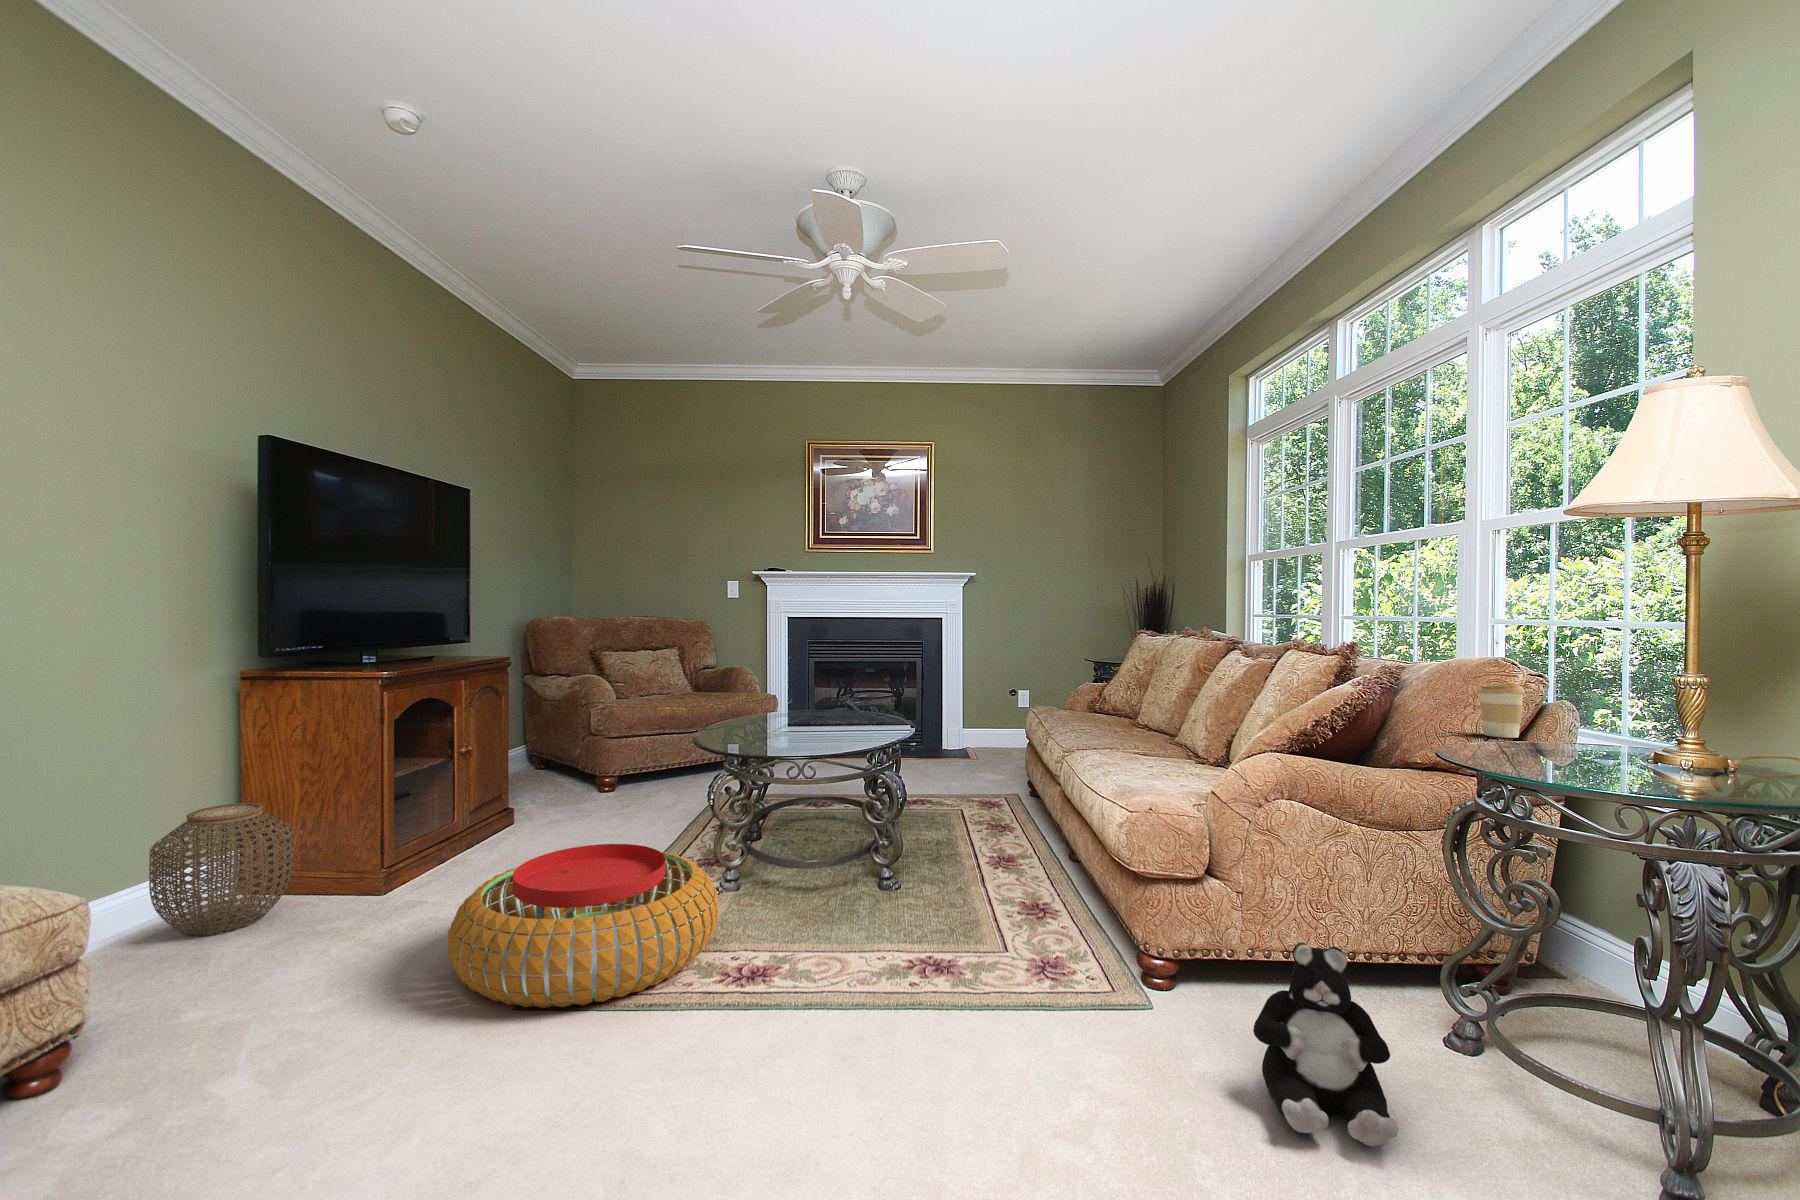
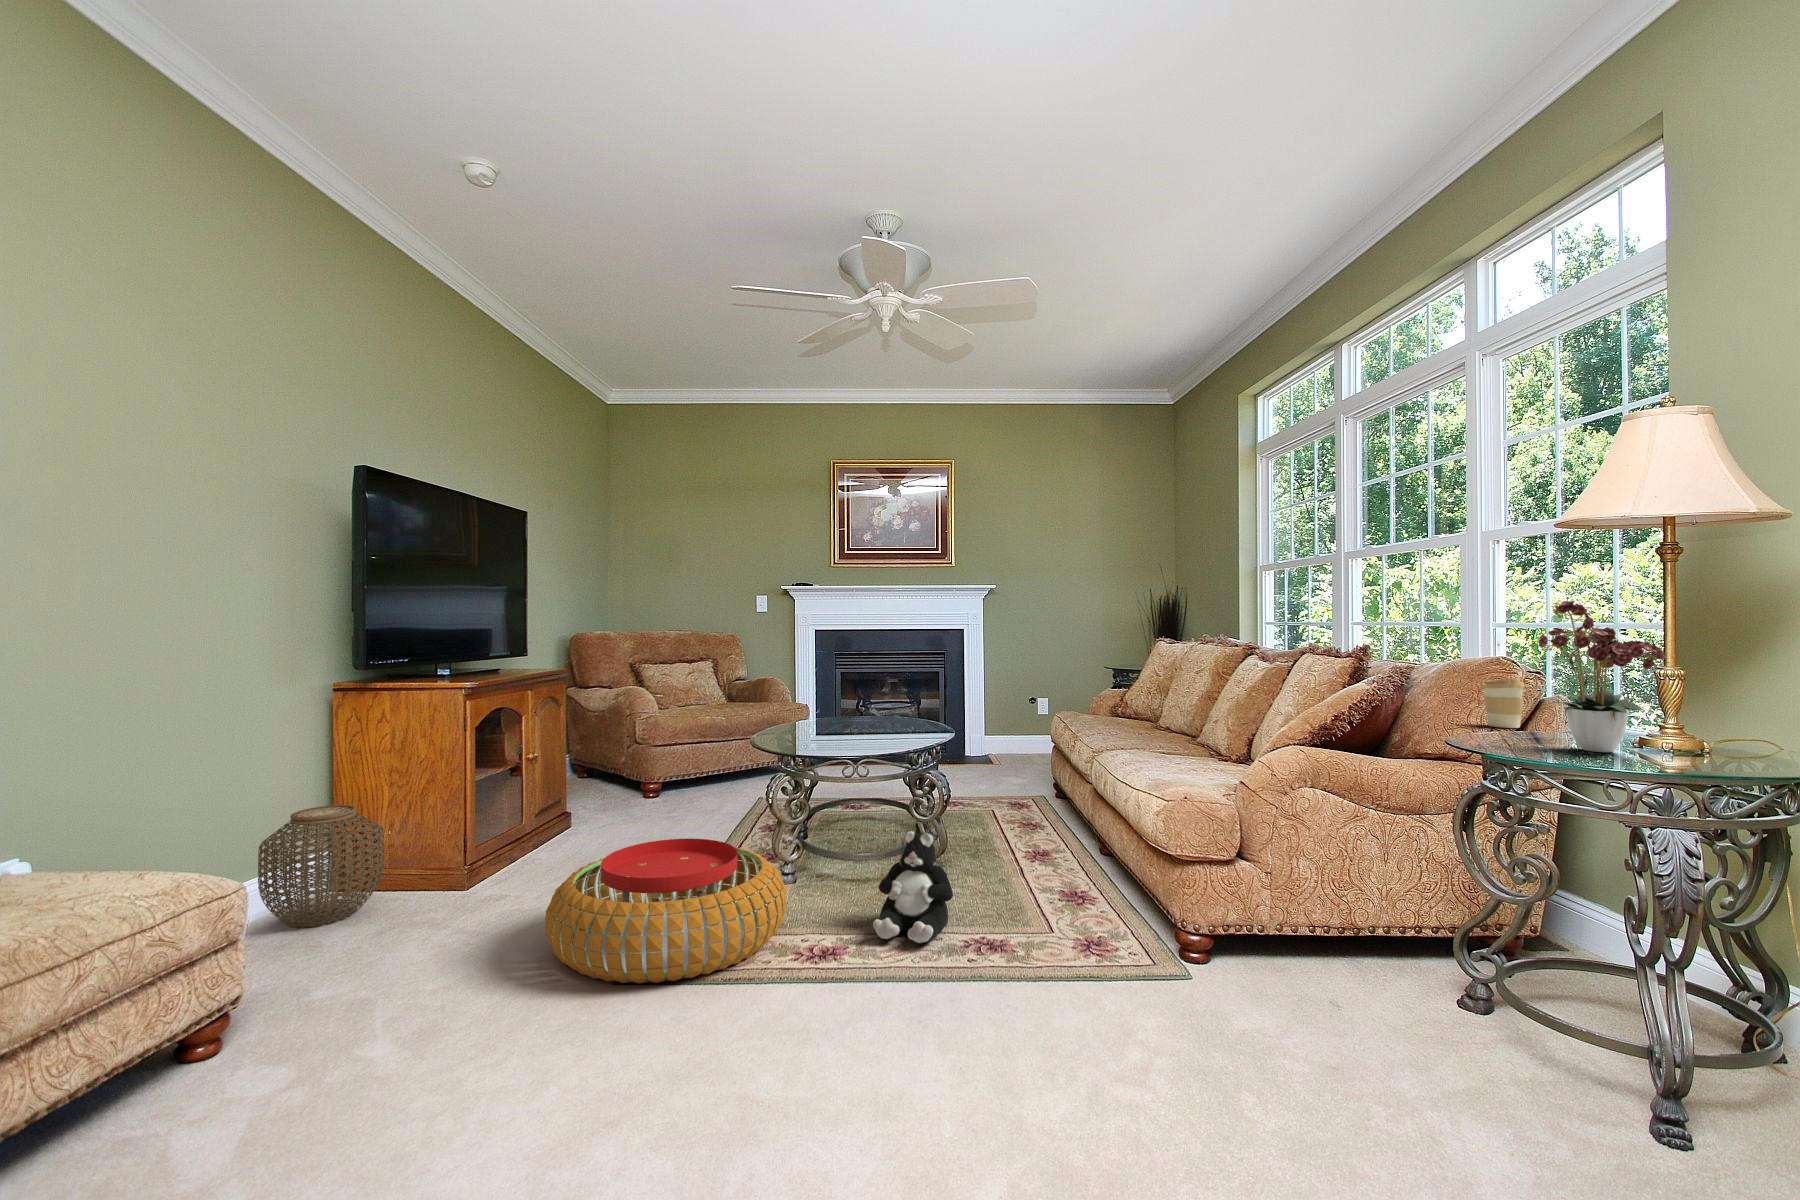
flower arrangement: none [1535,590,1702,771] -> present [1539,601,1667,752]
plush toy: present [1253,943,1399,1147] -> present [873,830,953,943]

